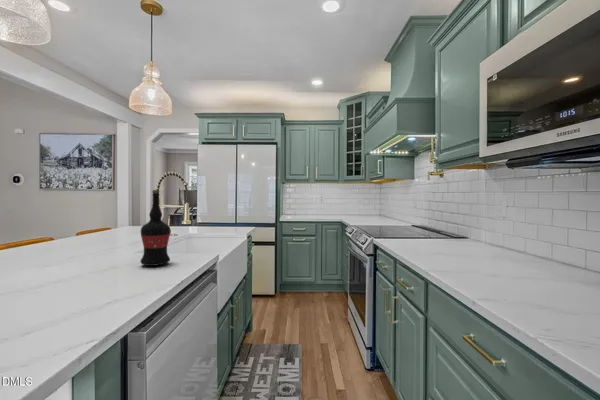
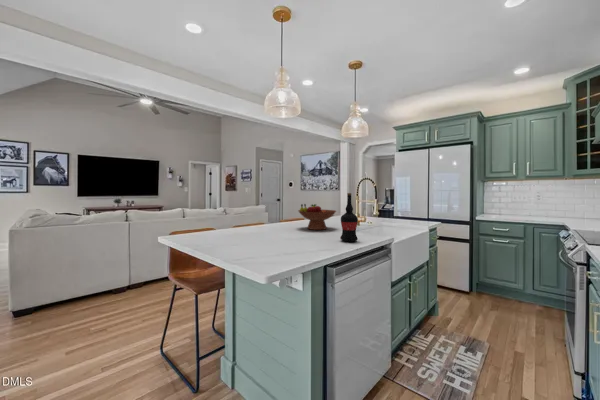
fruit bowl: none [45,209,125,253] -> present [299,204,336,230]

